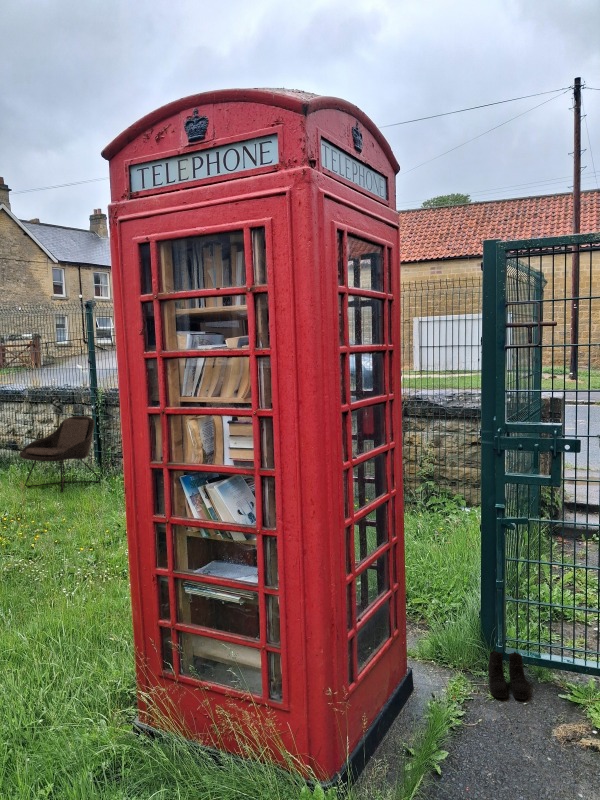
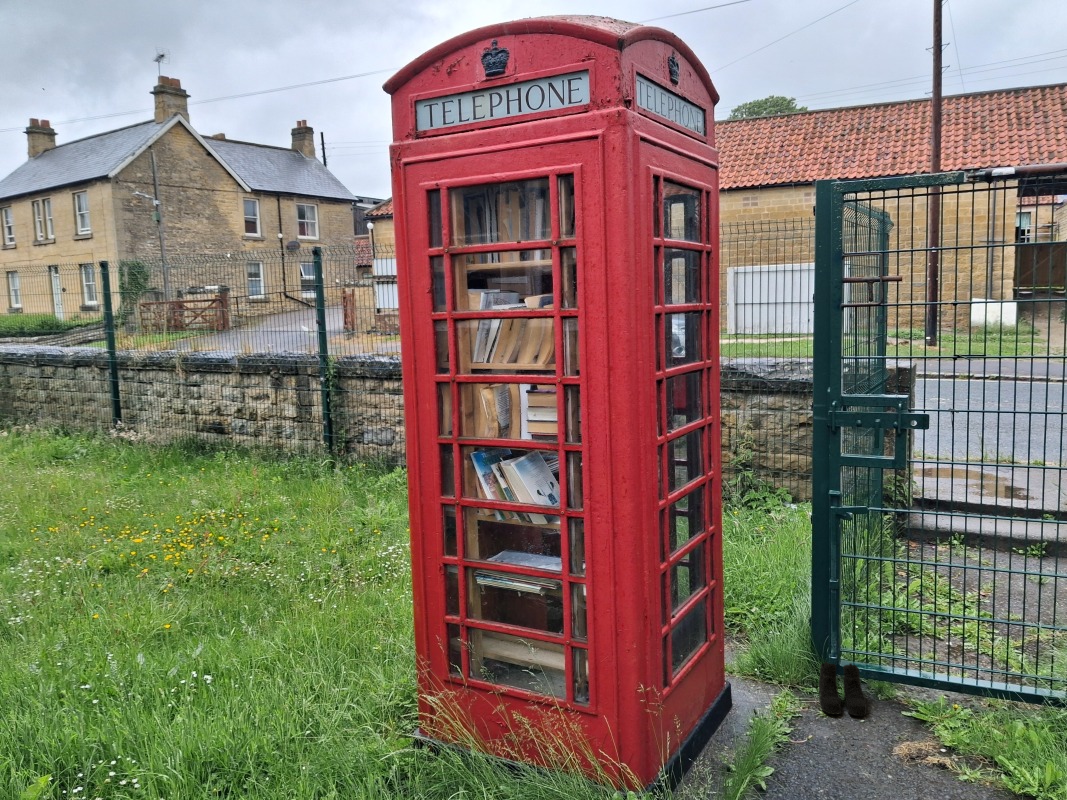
lounge chair: present [20,416,100,492] -> none [243,391,339,483]

